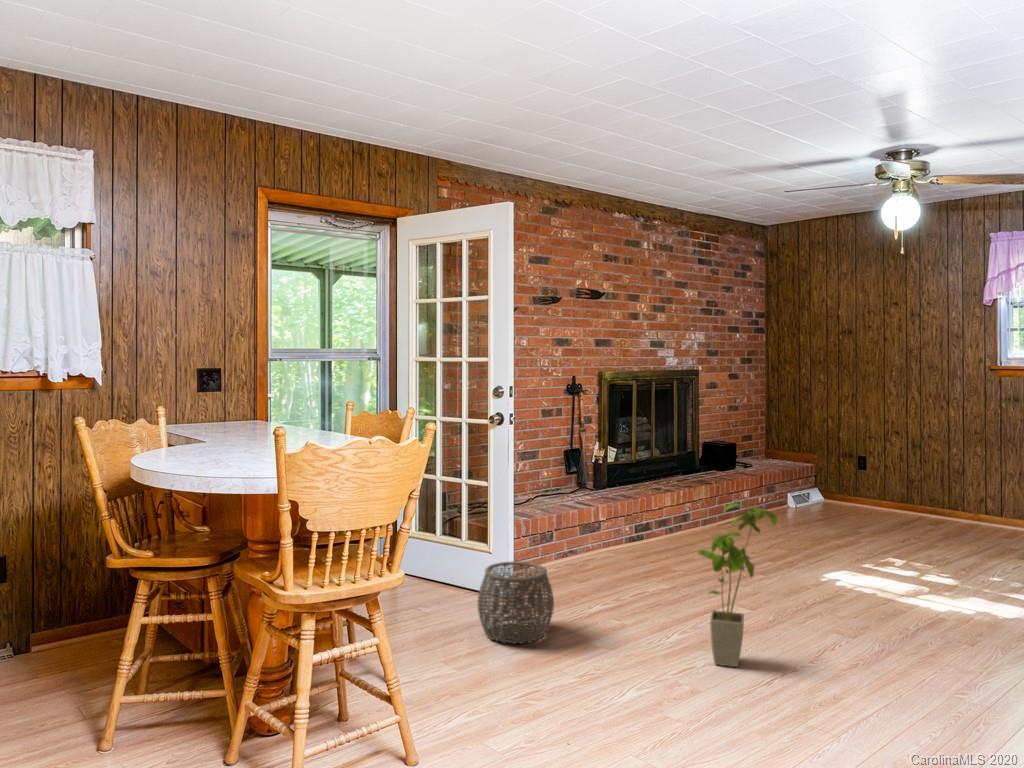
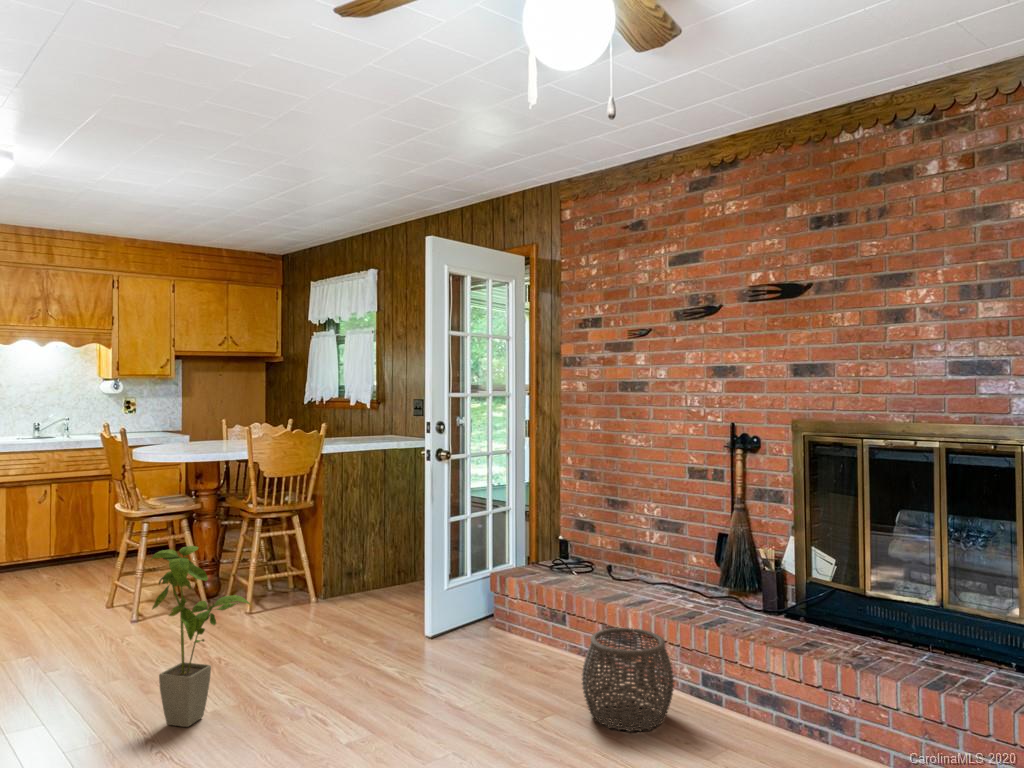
woven basket: present [477,562,554,644] -> present [582,628,674,732]

